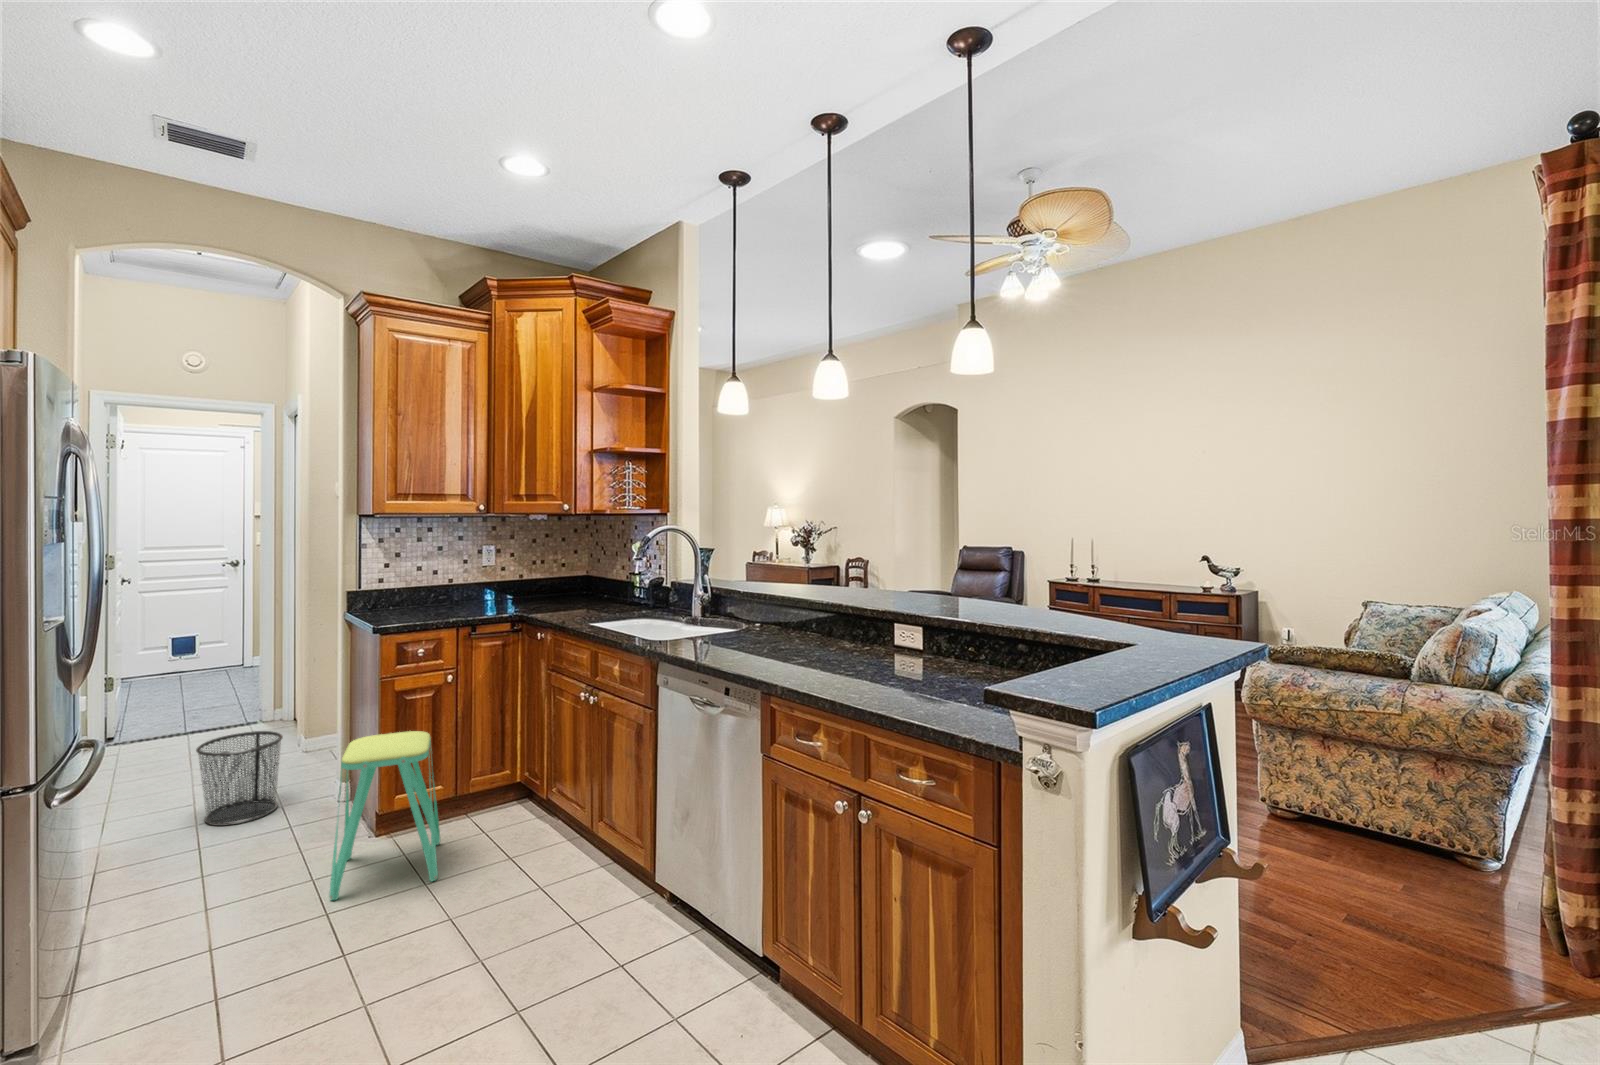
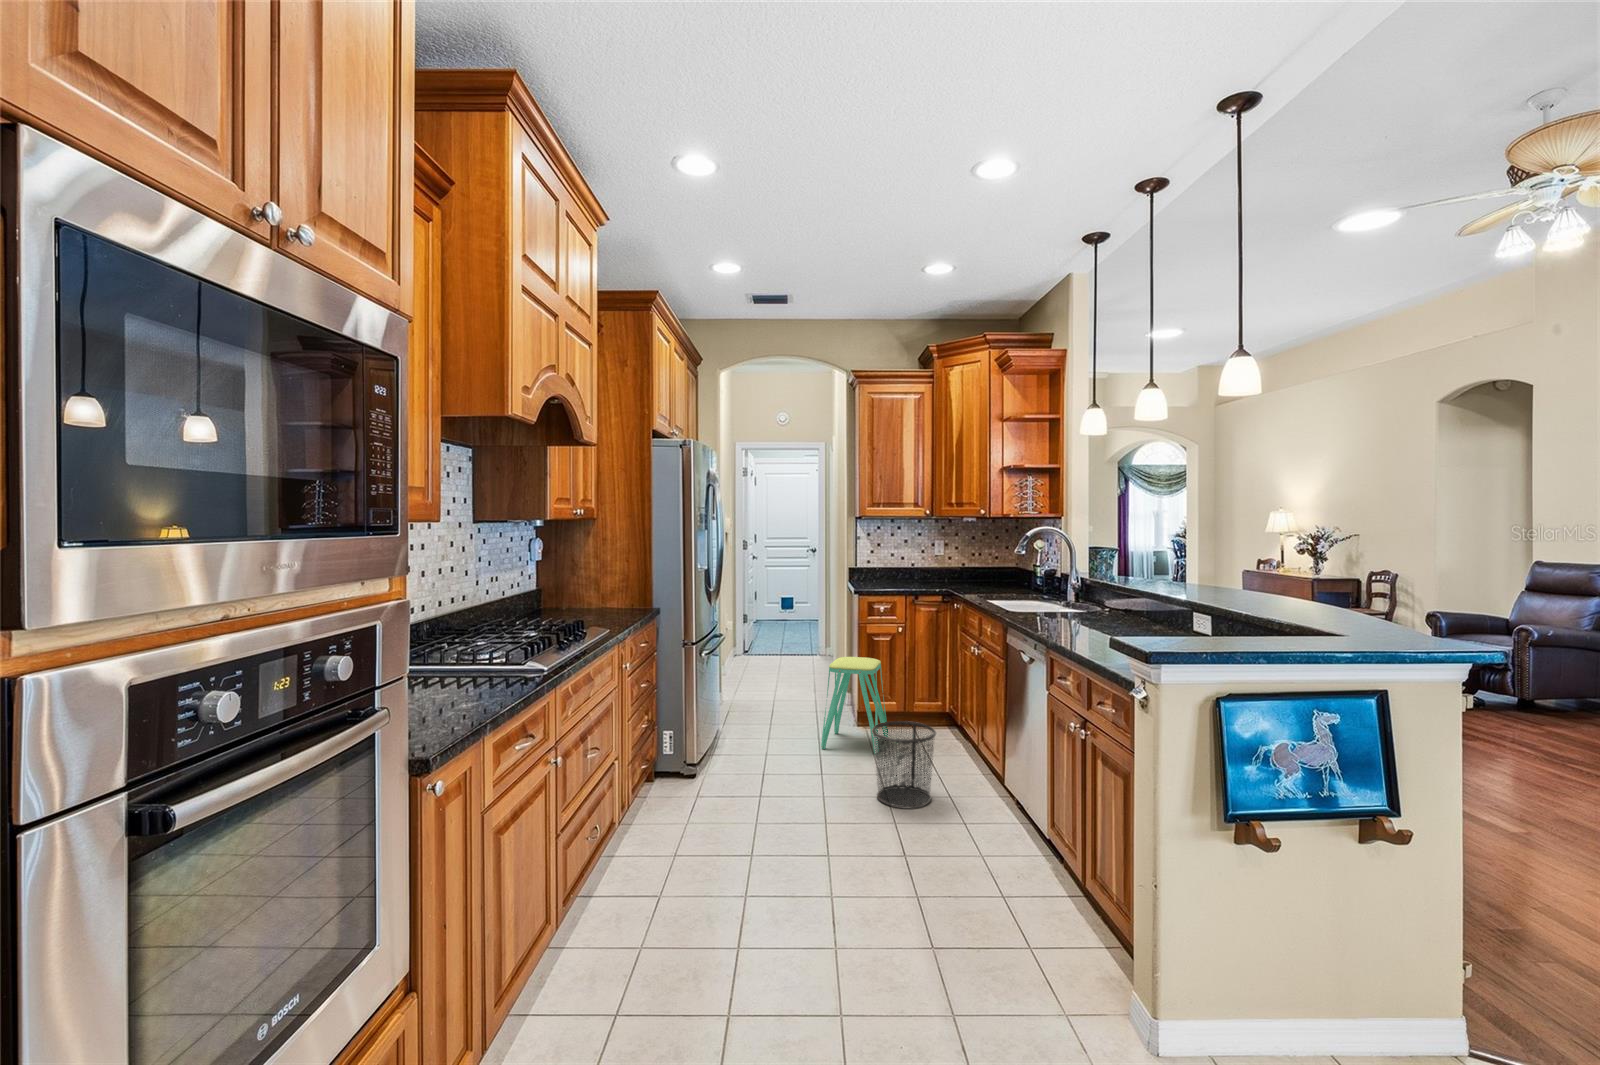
trash can: present [196,731,283,826] -> present [872,721,936,808]

